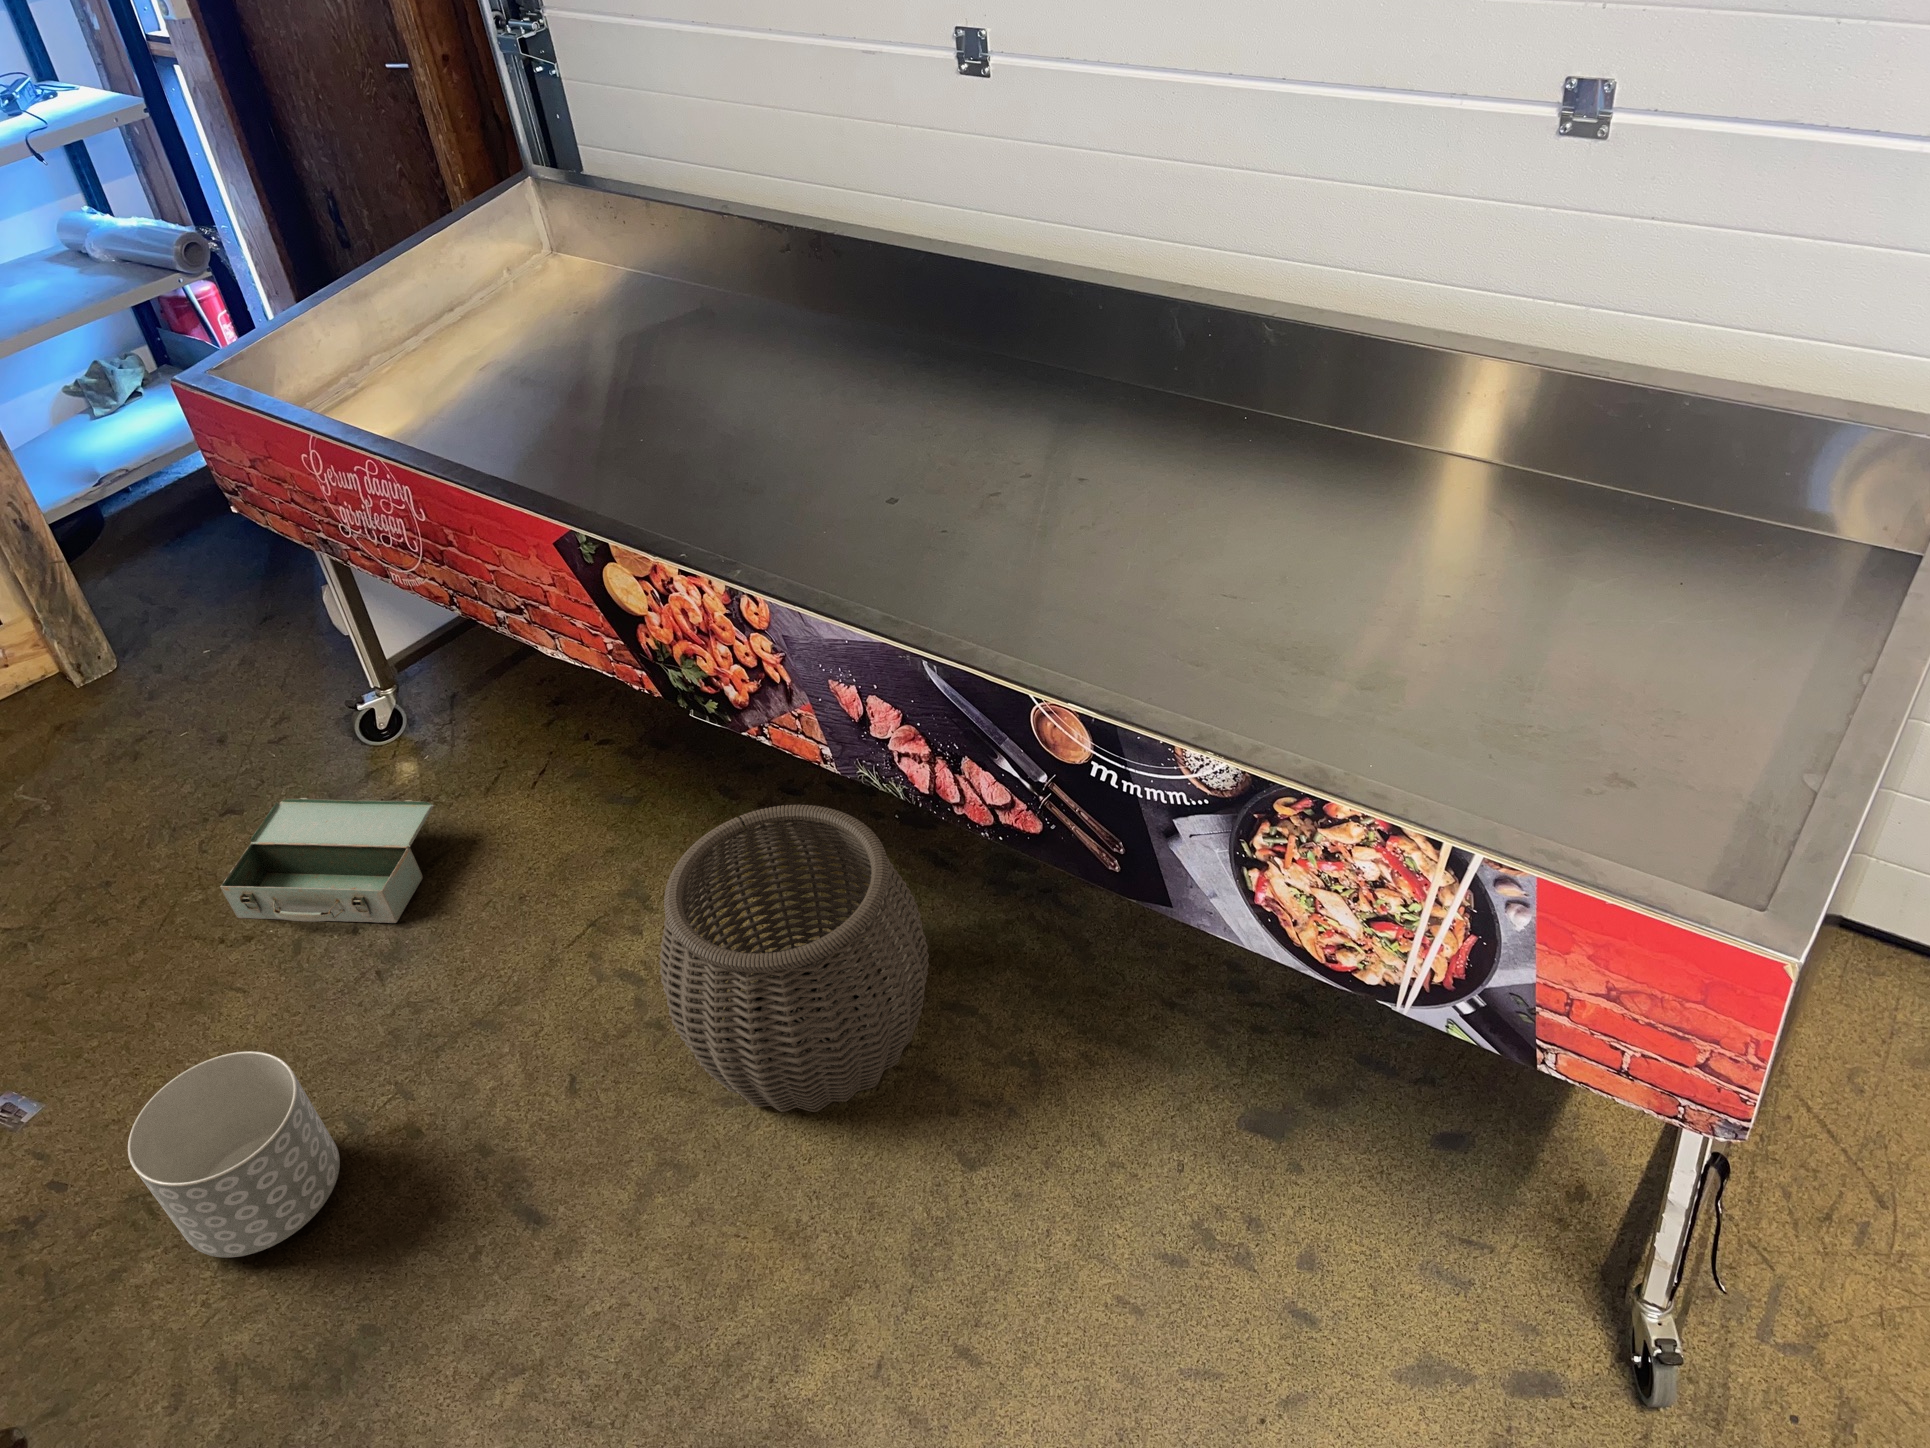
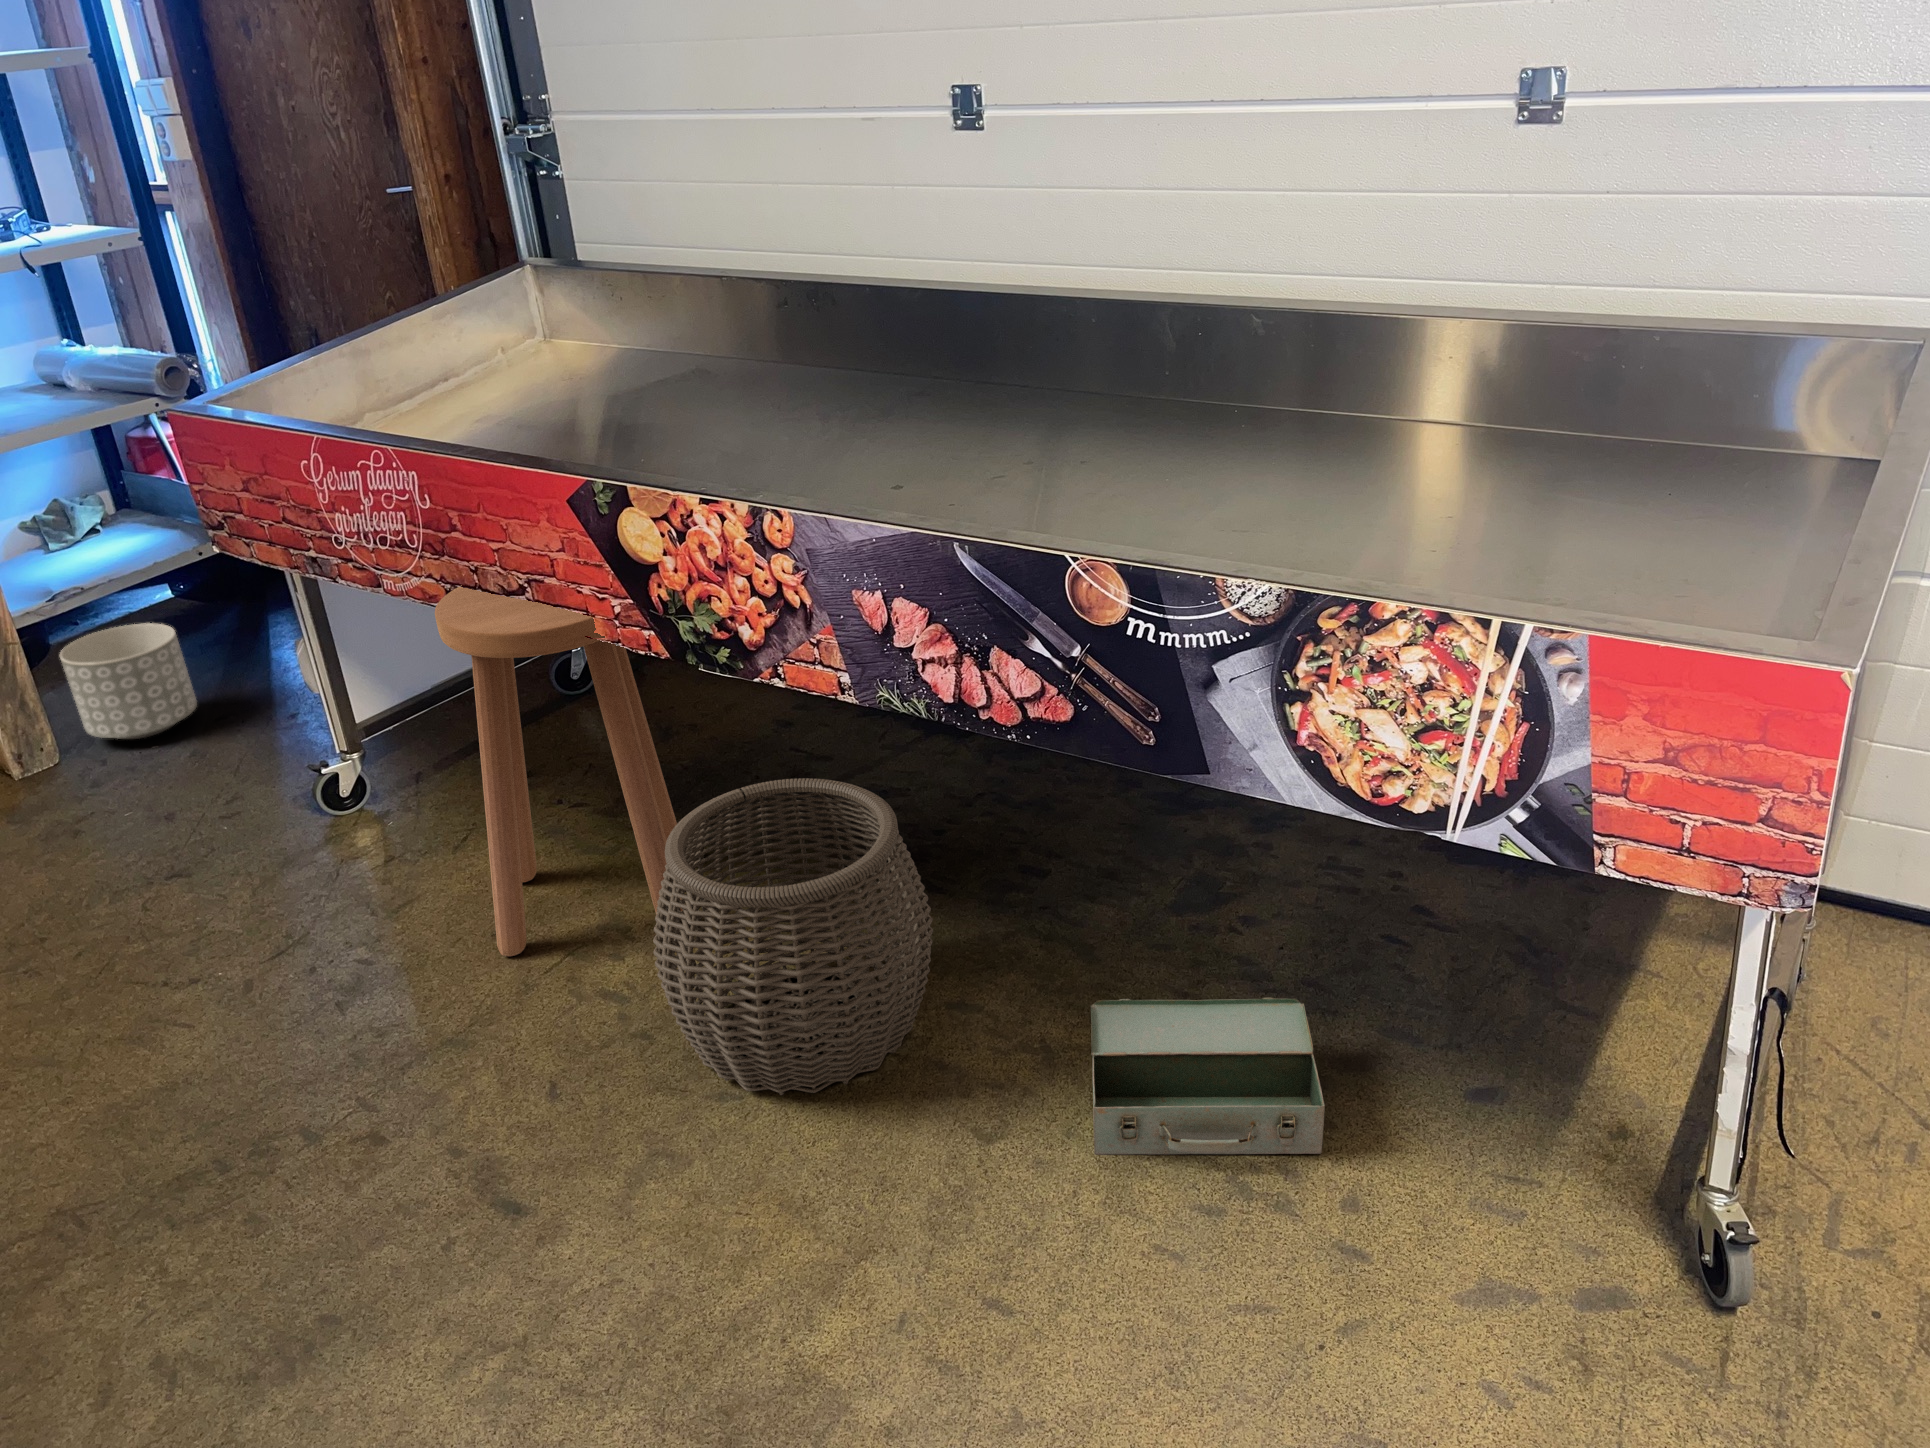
stool: none [437,556,706,933] -> present [435,587,683,956]
toolbox: present [220,798,434,923] -> present [1091,998,1325,1155]
planter: present [128,1051,340,1257] -> present [60,623,197,739]

